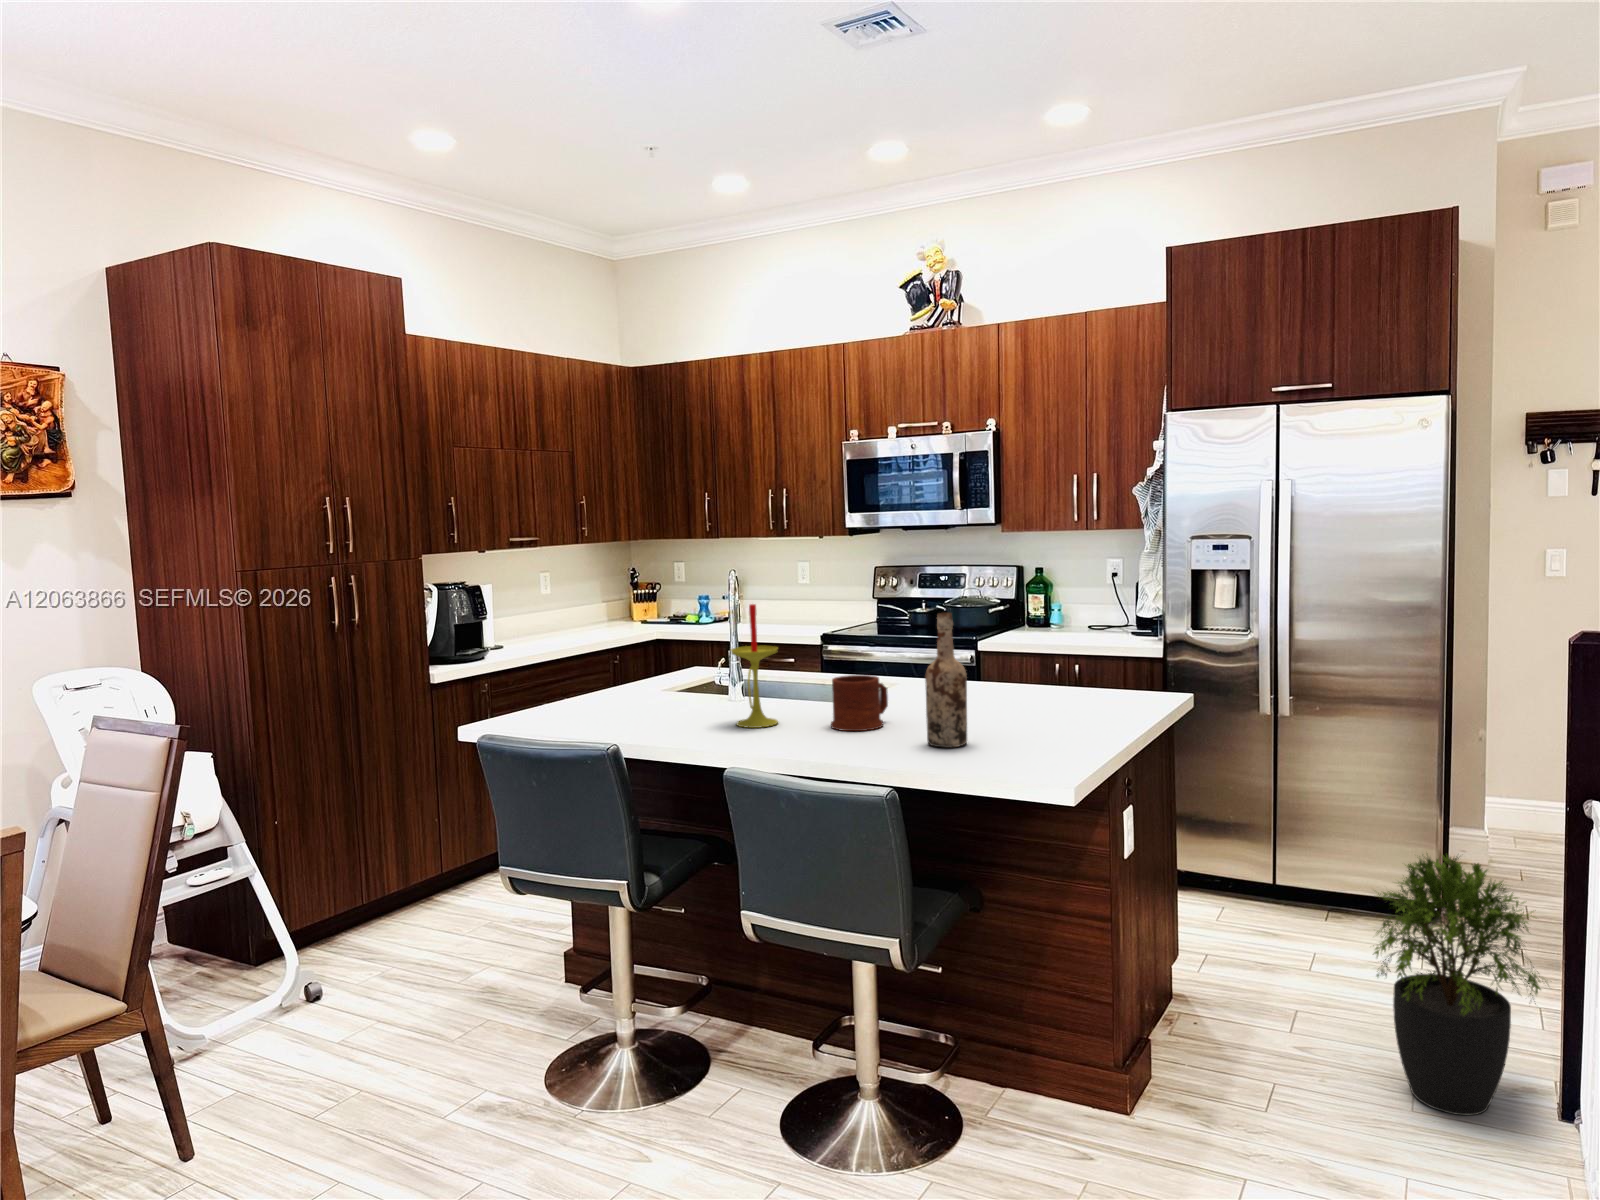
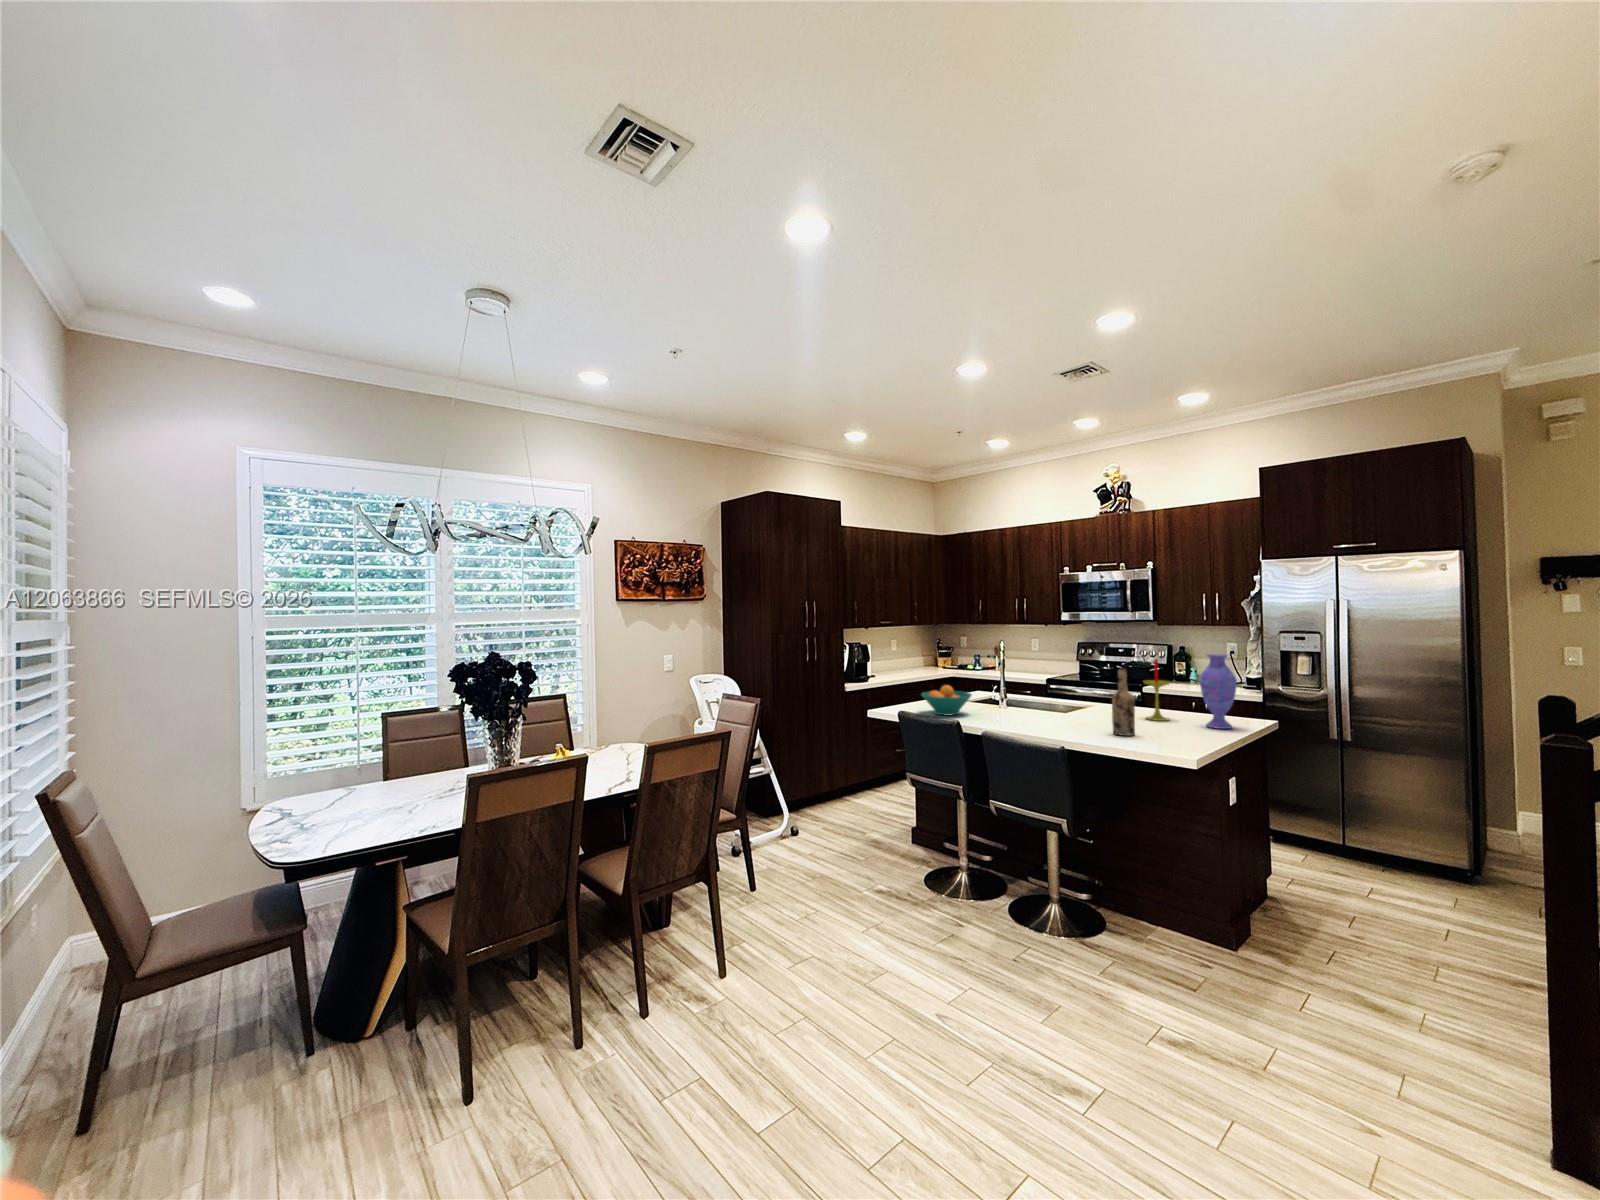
vase: none [1077,577,1139,717] -> present [1200,654,1237,729]
candle: present [731,604,778,728] -> present [1144,659,1170,721]
fruit bowl: none [555,663,663,727] -> present [922,685,972,716]
mug: present [831,675,888,731] -> none [1060,698,1090,726]
potted plant: present [1374,855,1541,1115] -> none [1392,820,1521,983]

